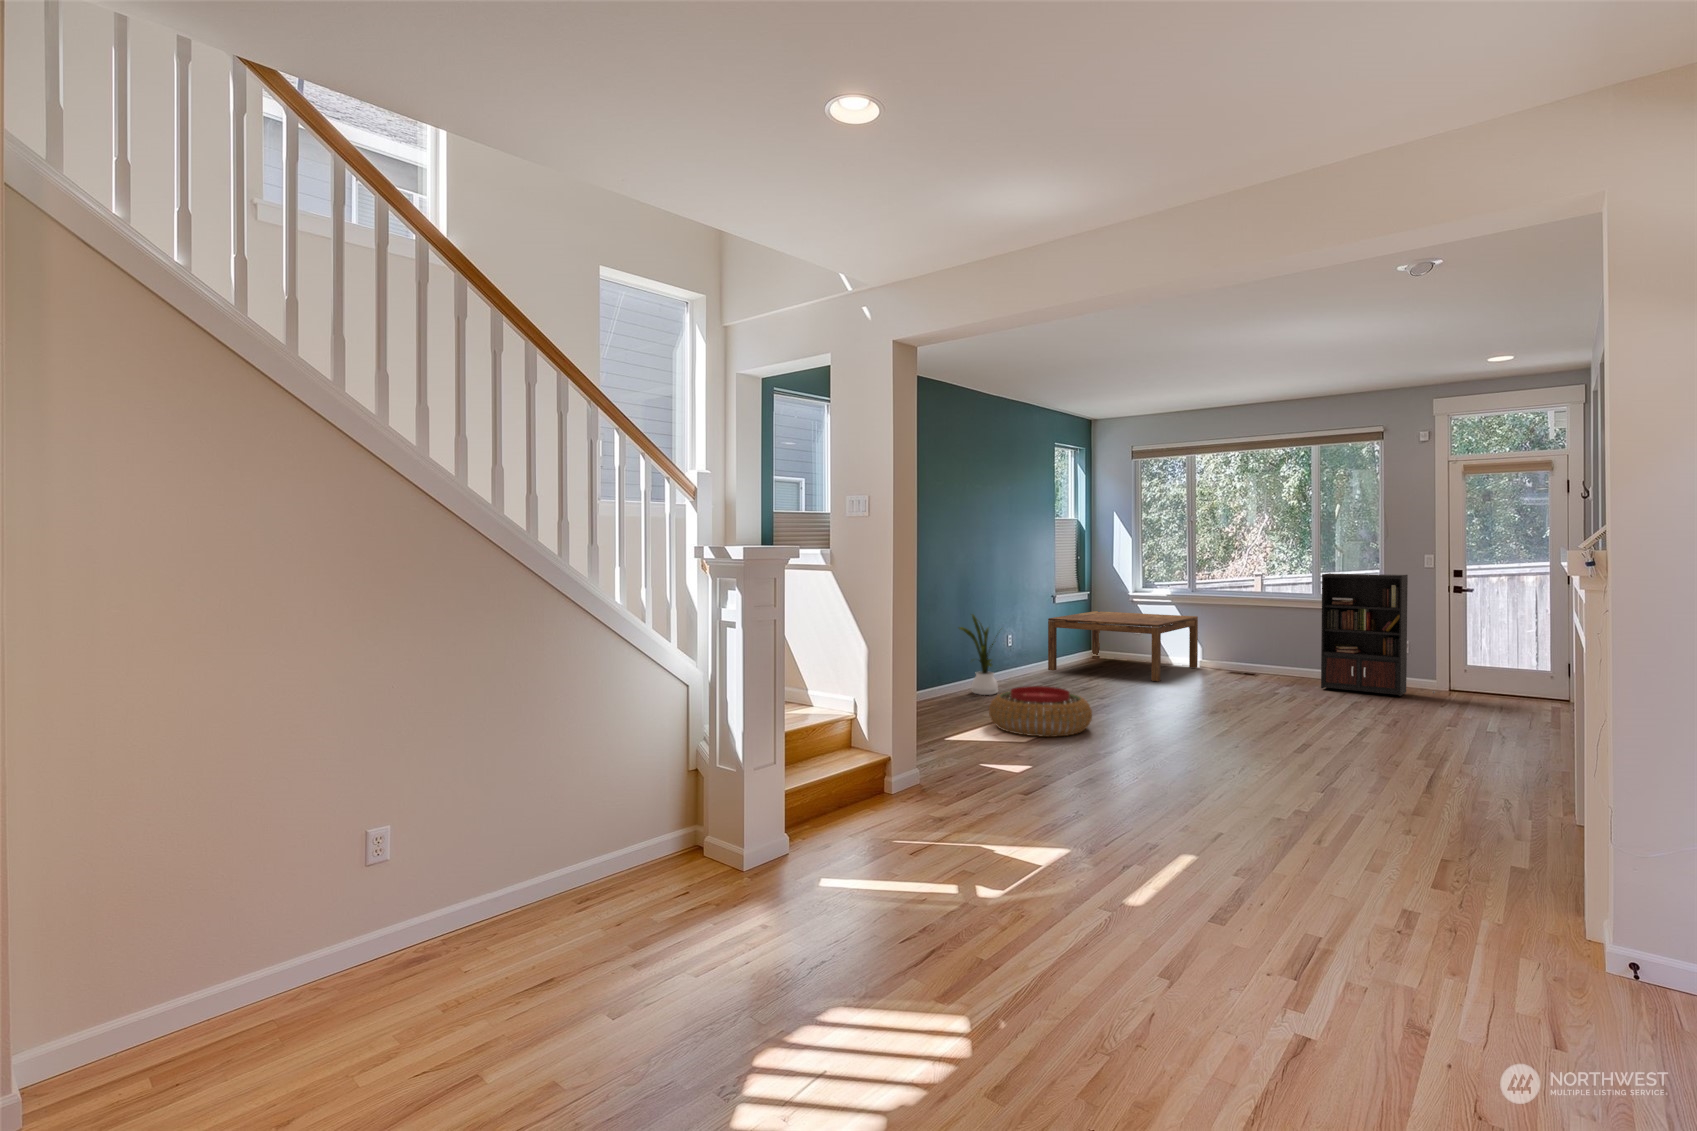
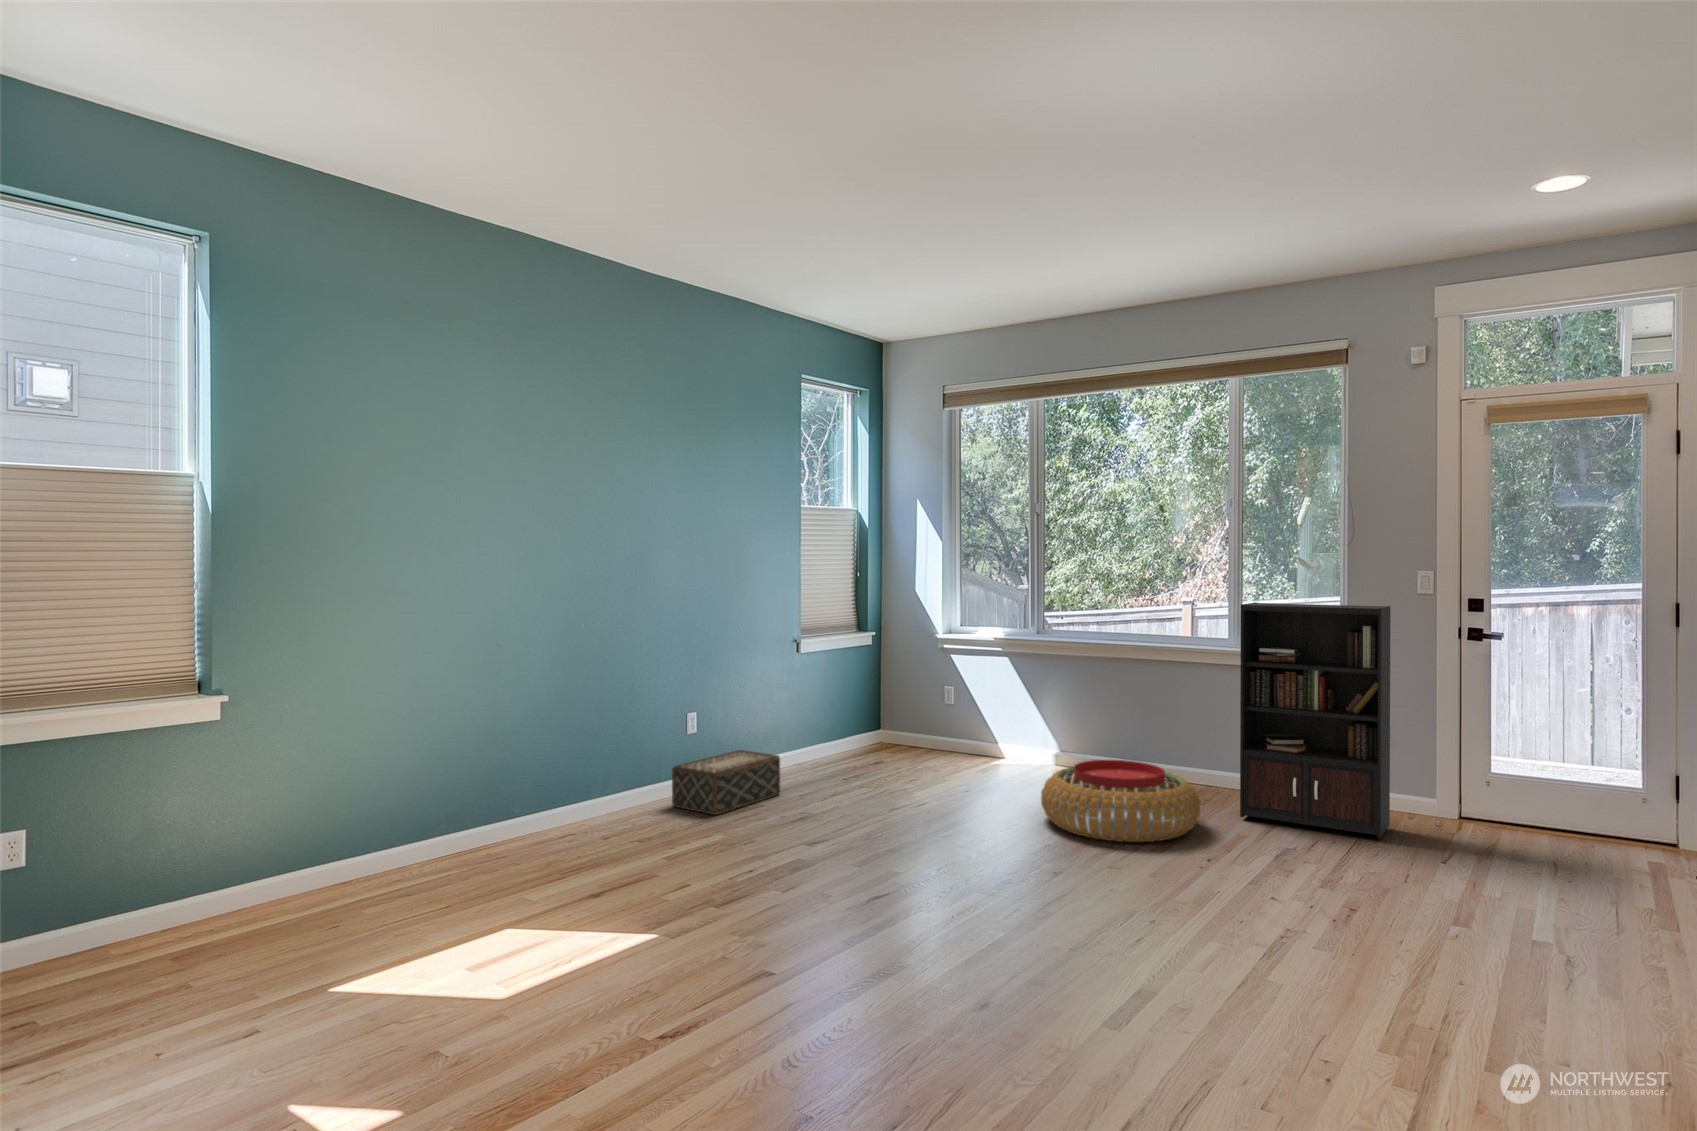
coffee table: present [1048,611,1198,681] -> none [780,664,1044,803]
house plant: present [959,615,998,695] -> none [529,688,633,852]
woven basket: none [1005,654,1057,684] -> present [672,750,780,815]
pouf: present [989,686,1092,737] -> present [1041,760,1200,842]

